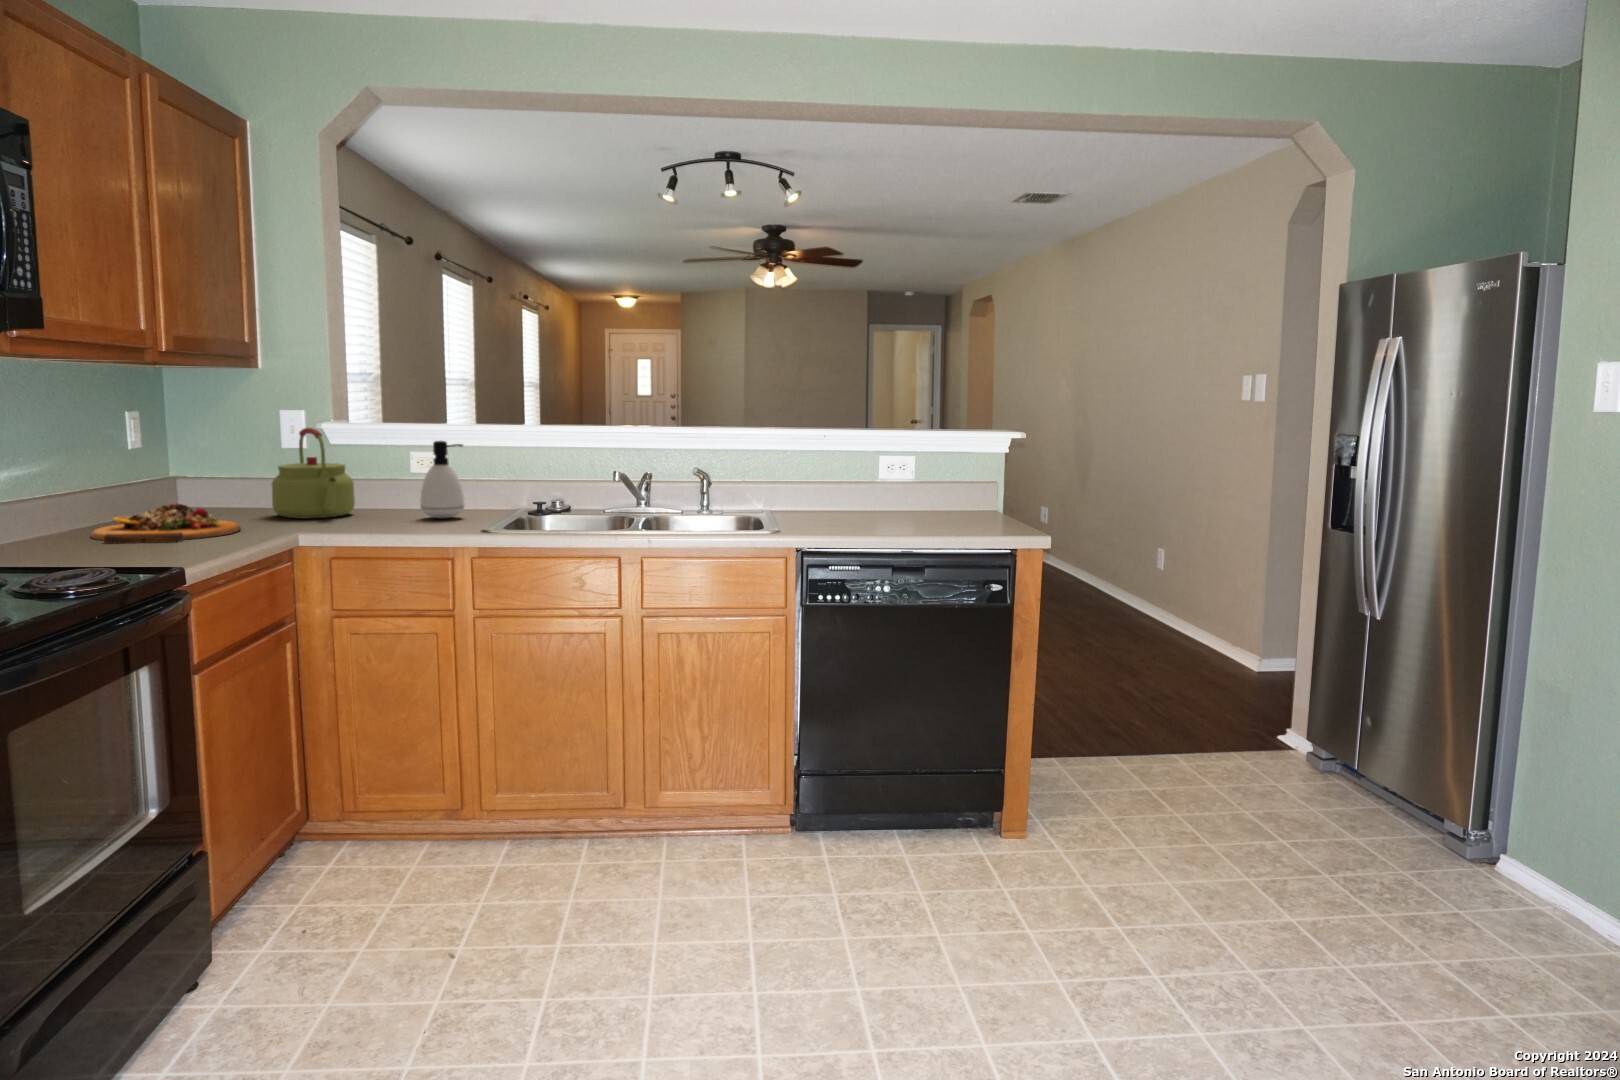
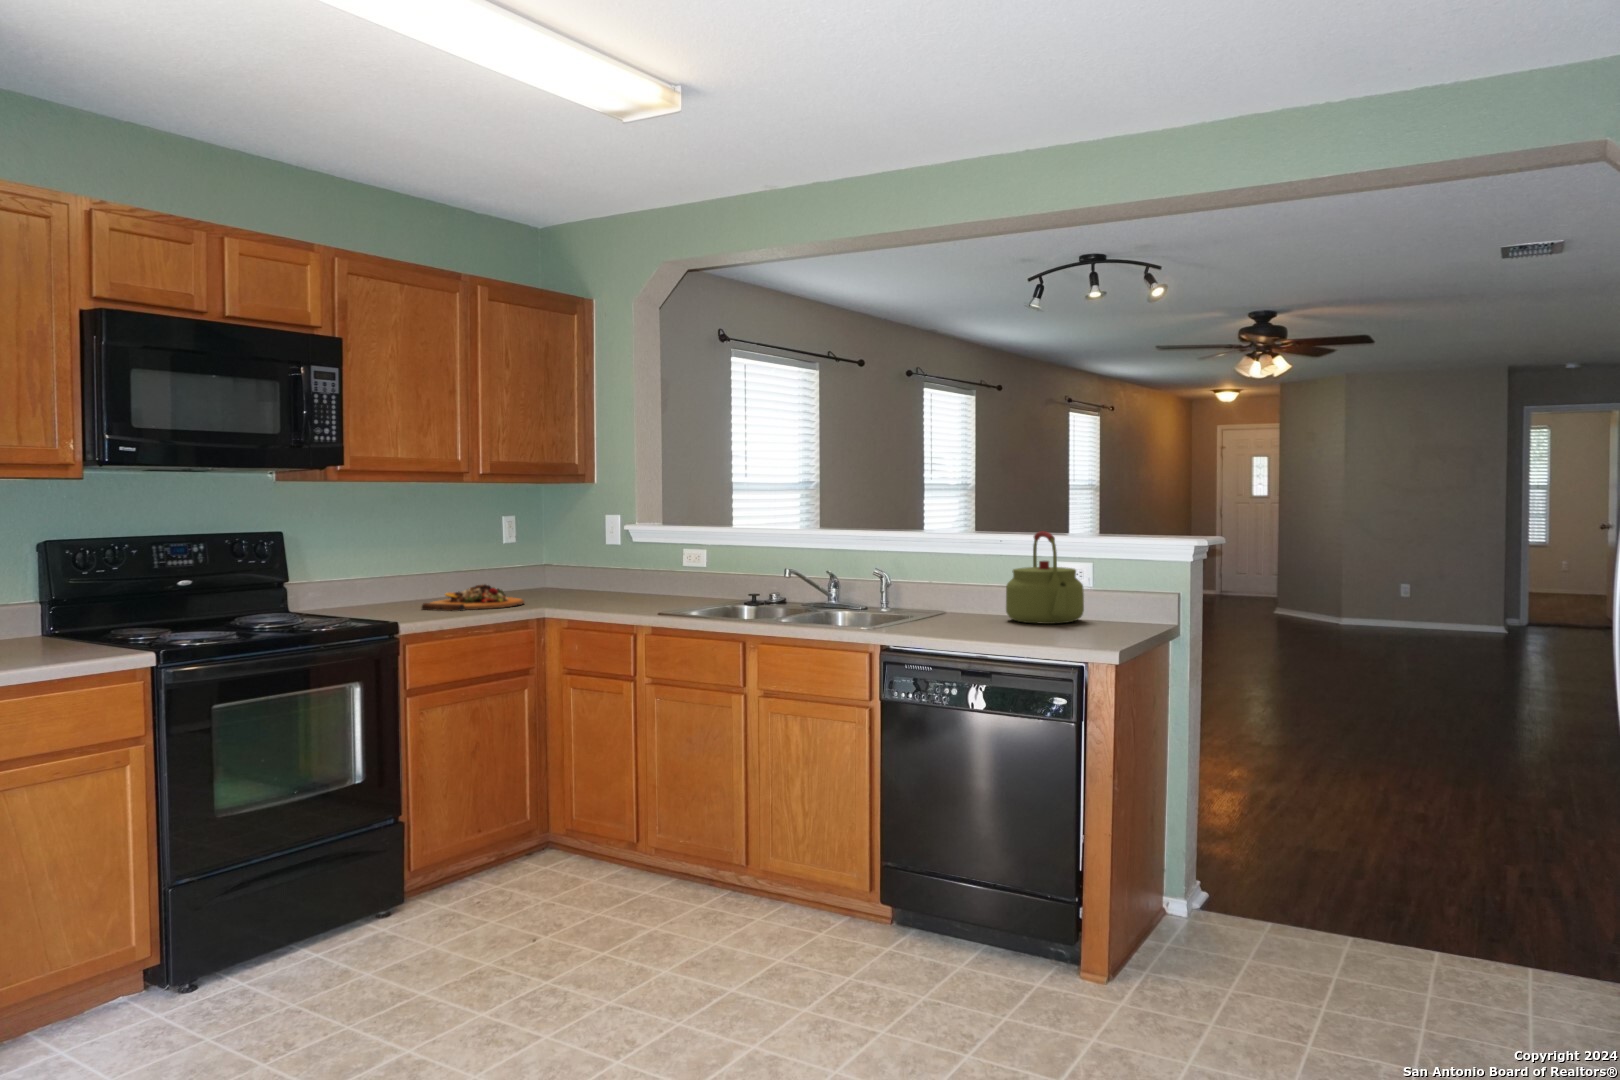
kettle: present [272,428,355,518] -> present [1006,531,1084,624]
soap dispenser: present [420,441,464,518] -> none [654,539,689,604]

